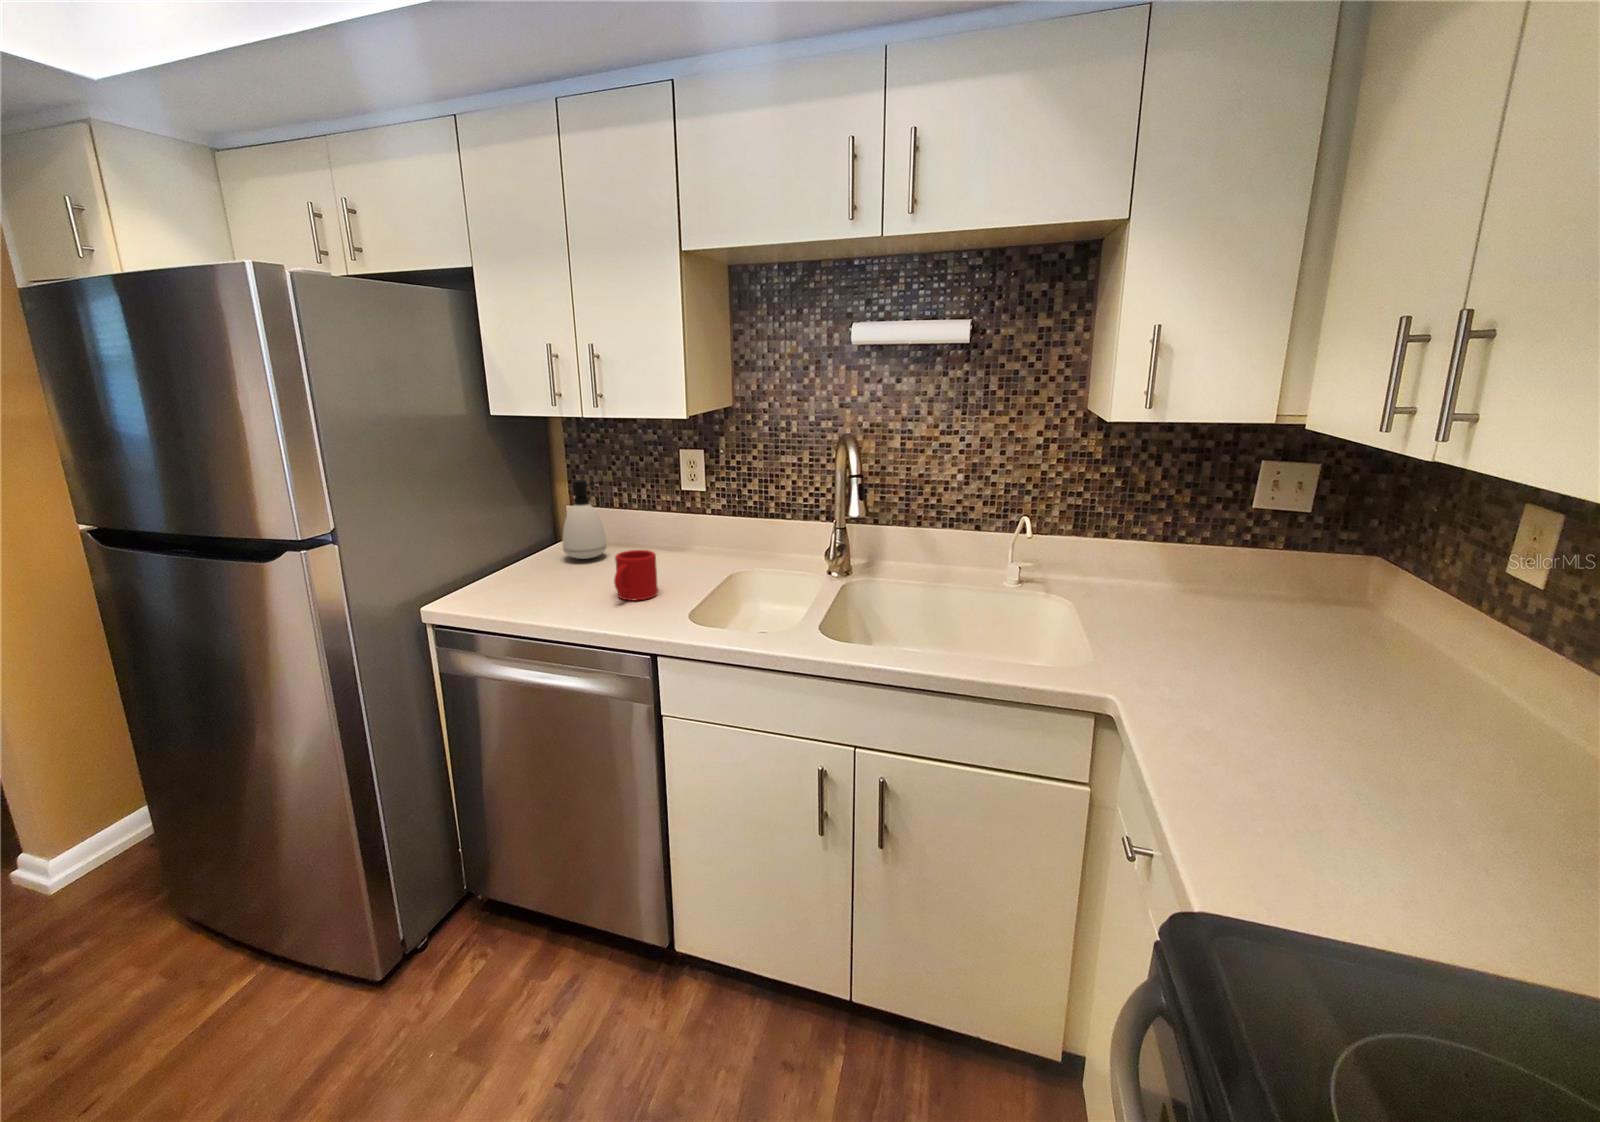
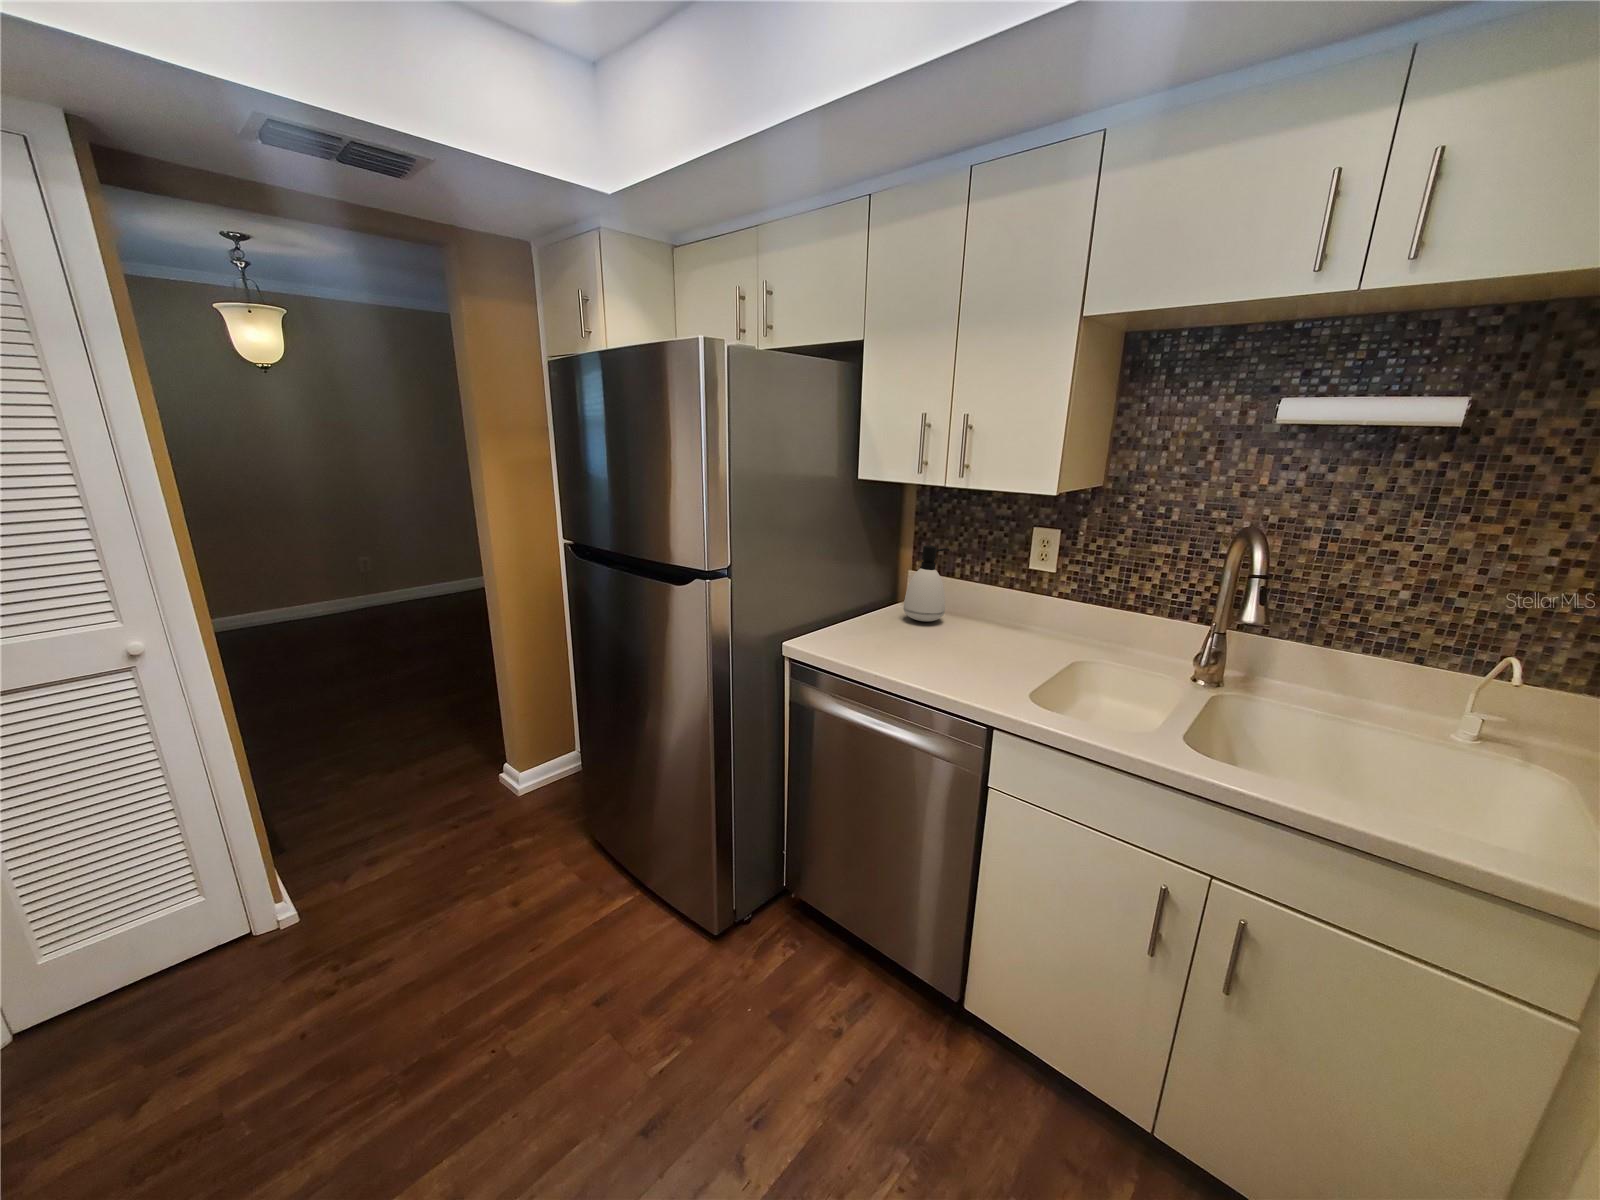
mug: present [614,550,658,601] -> none [960,622,1005,674]

